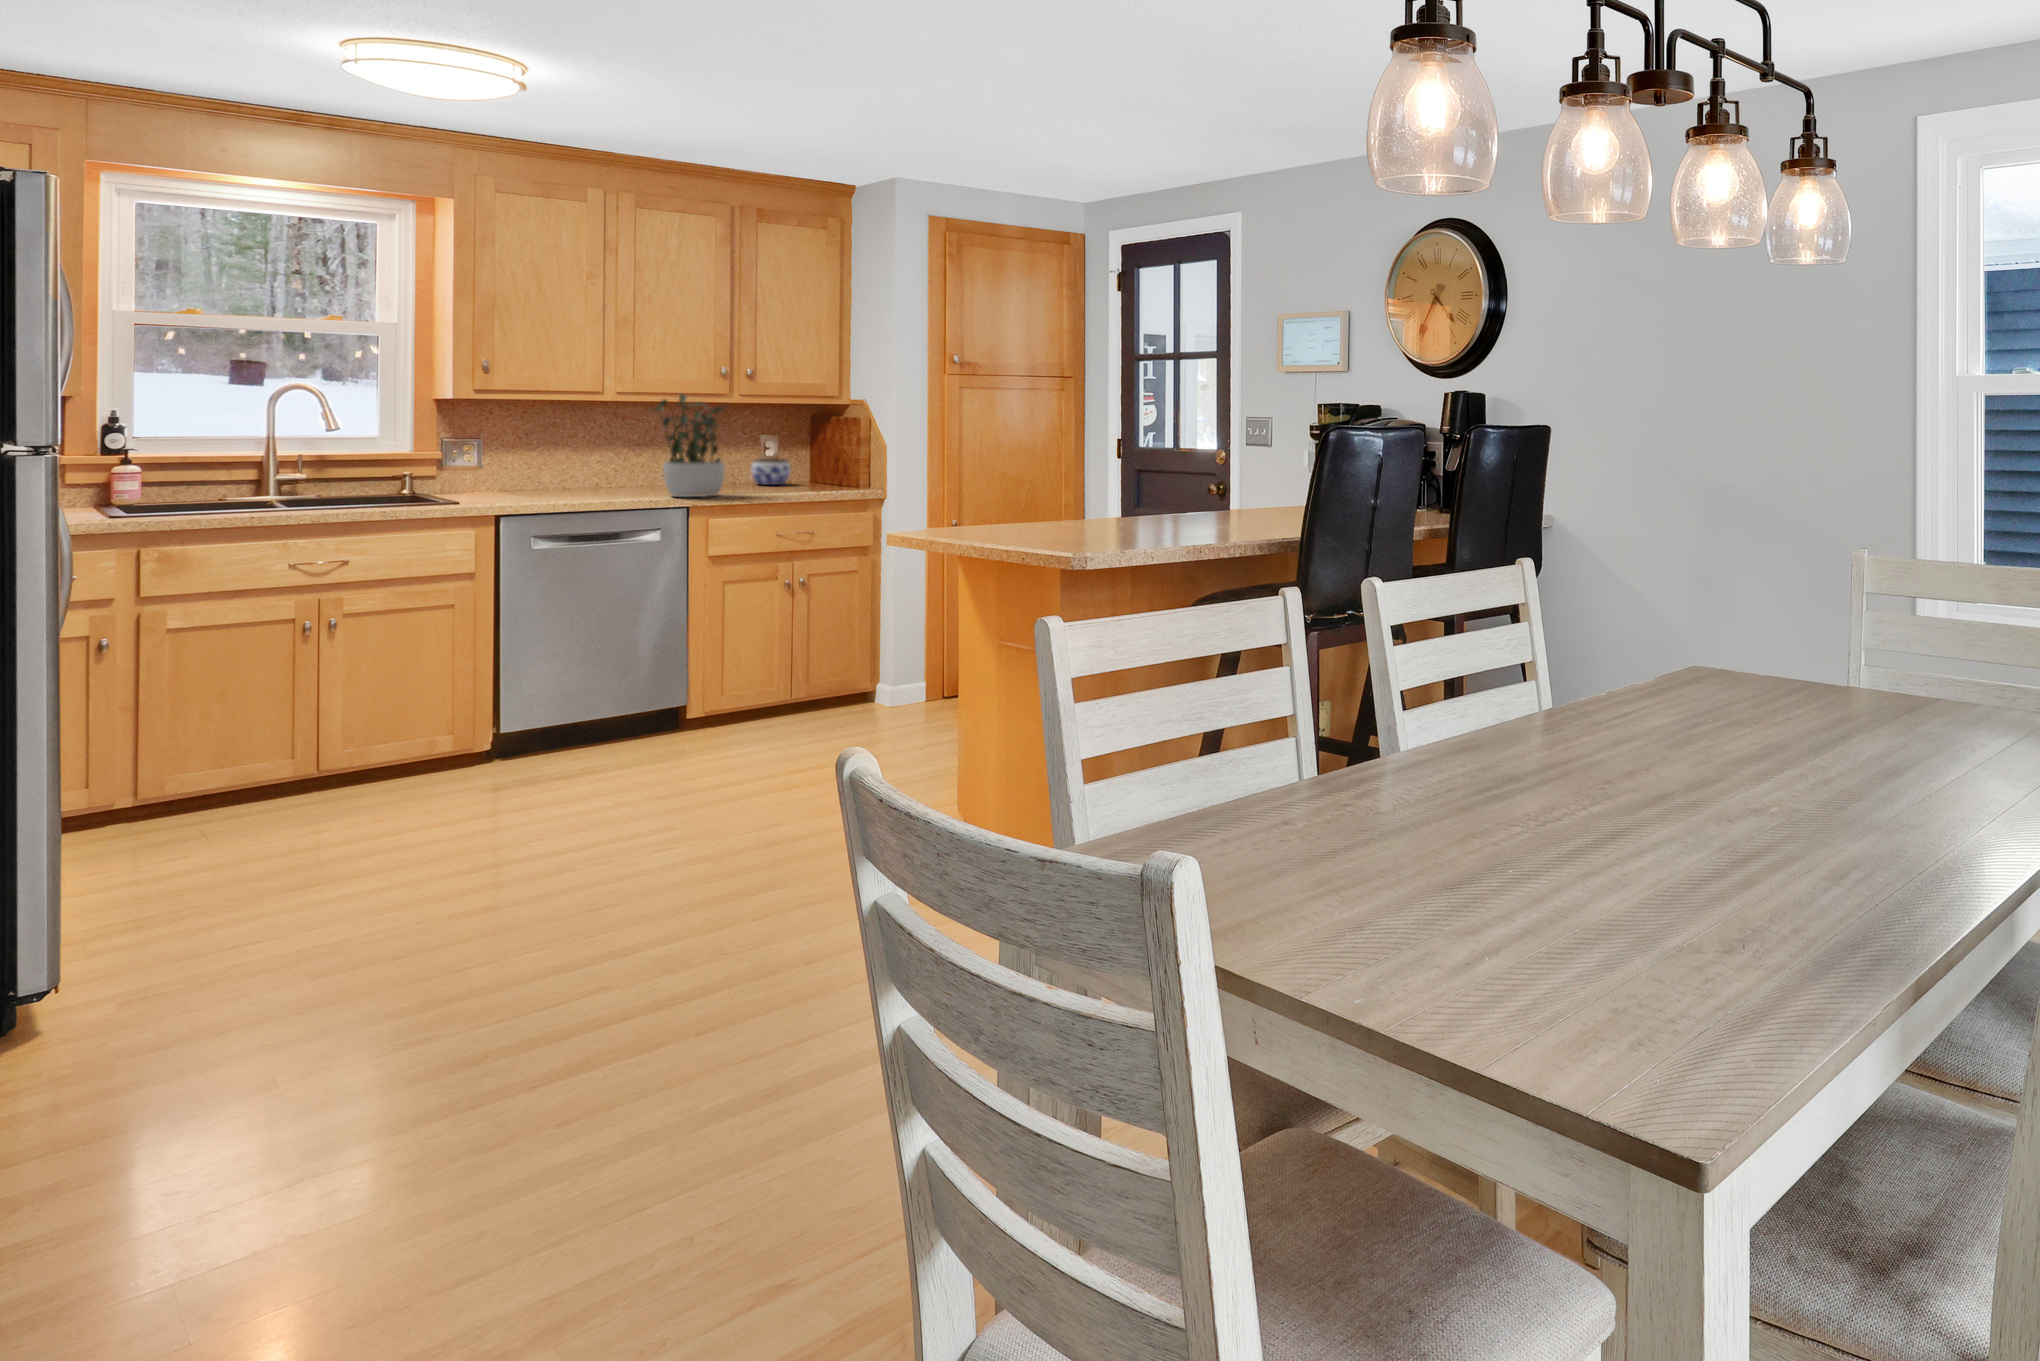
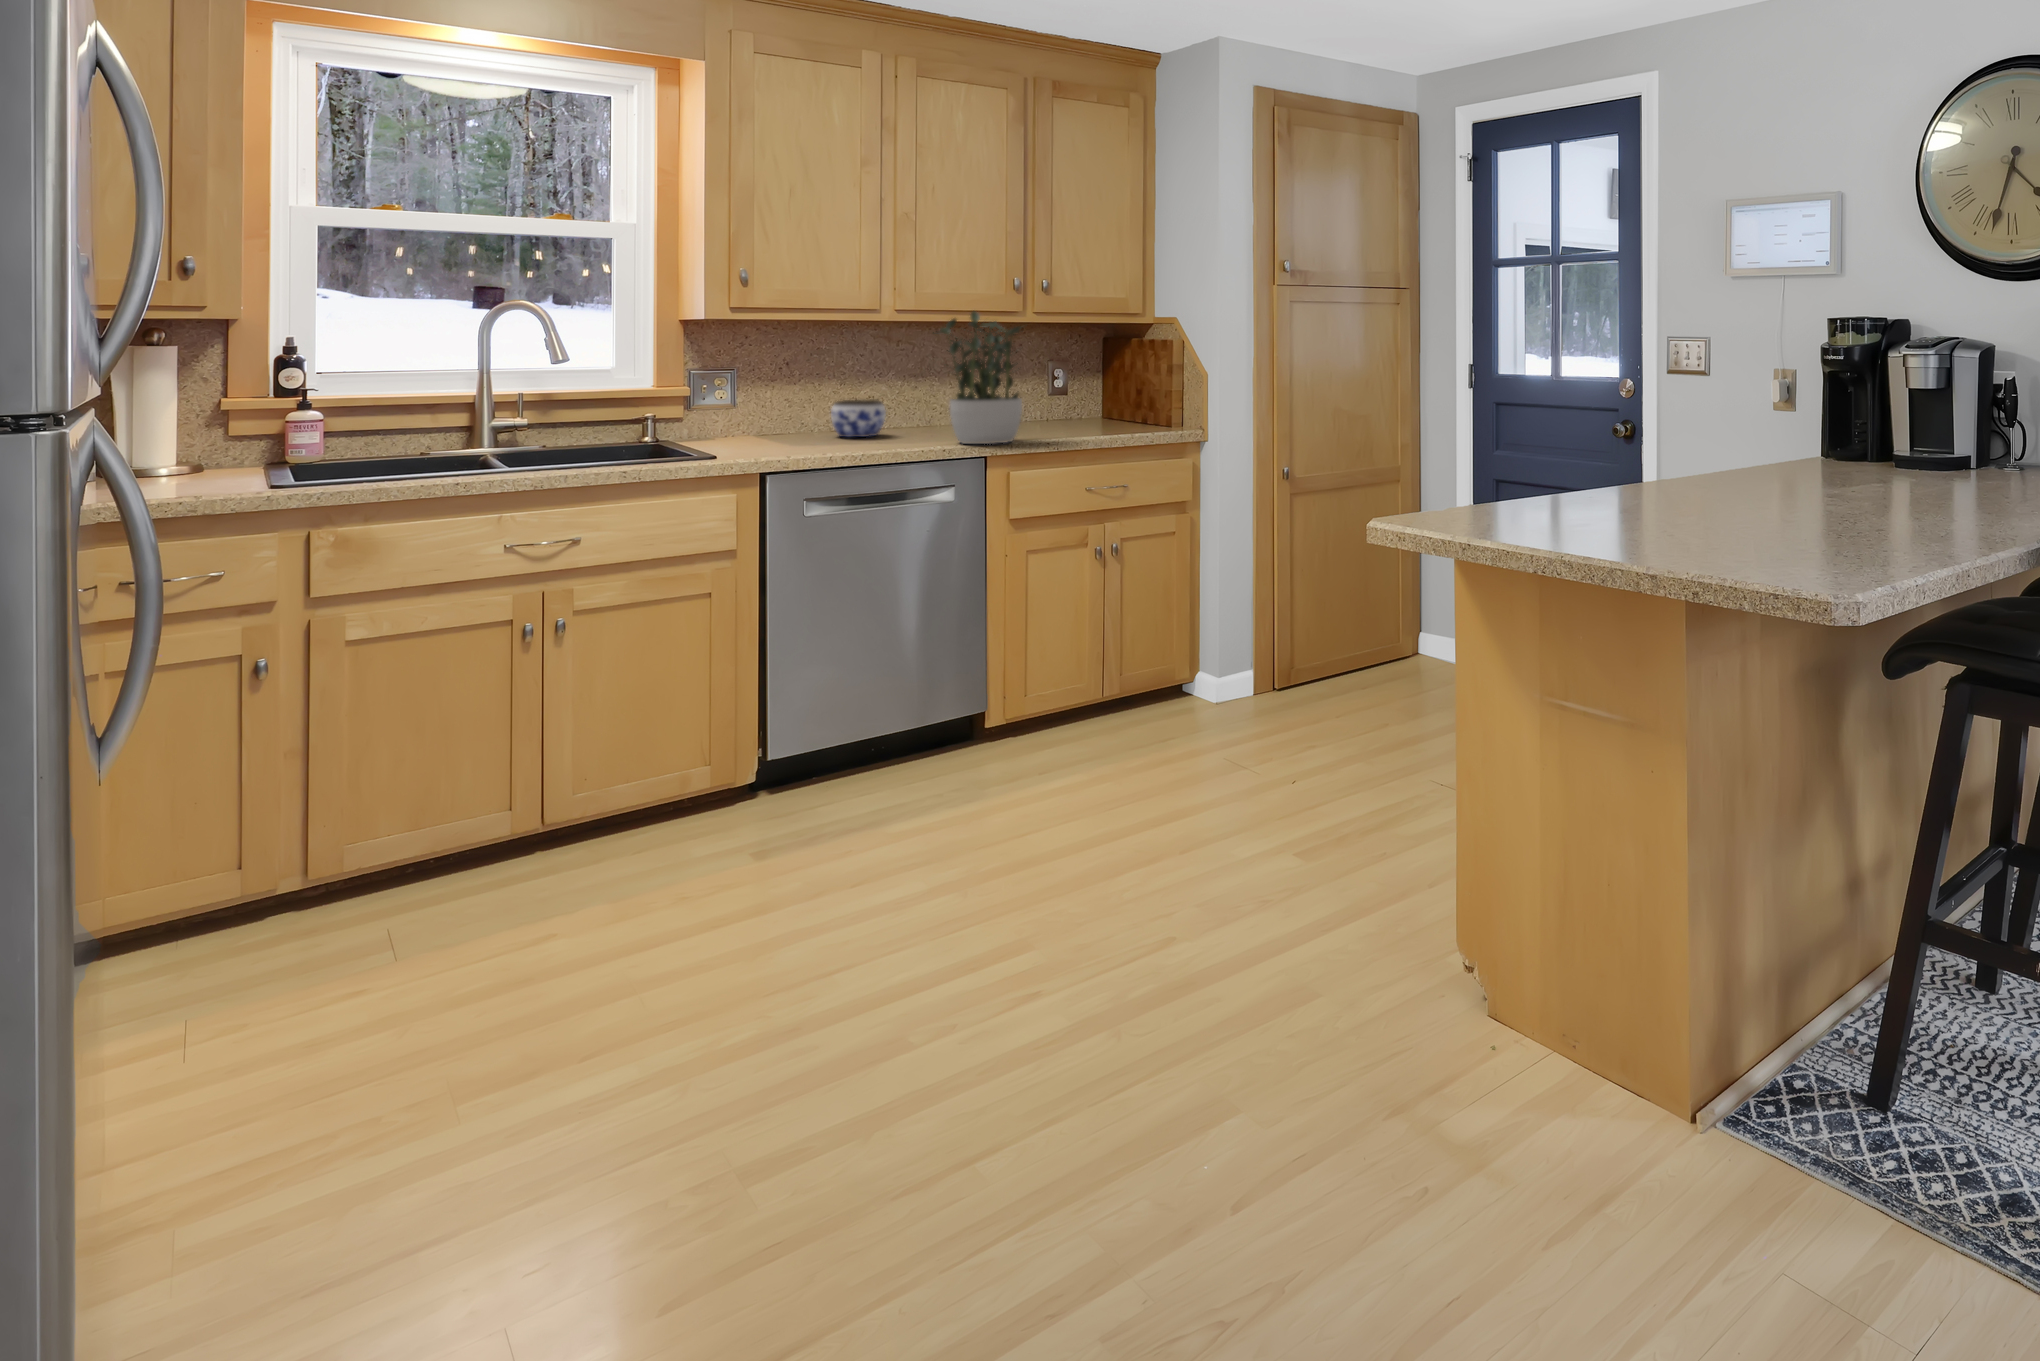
jar: present [751,459,791,485] -> present [831,399,886,437]

